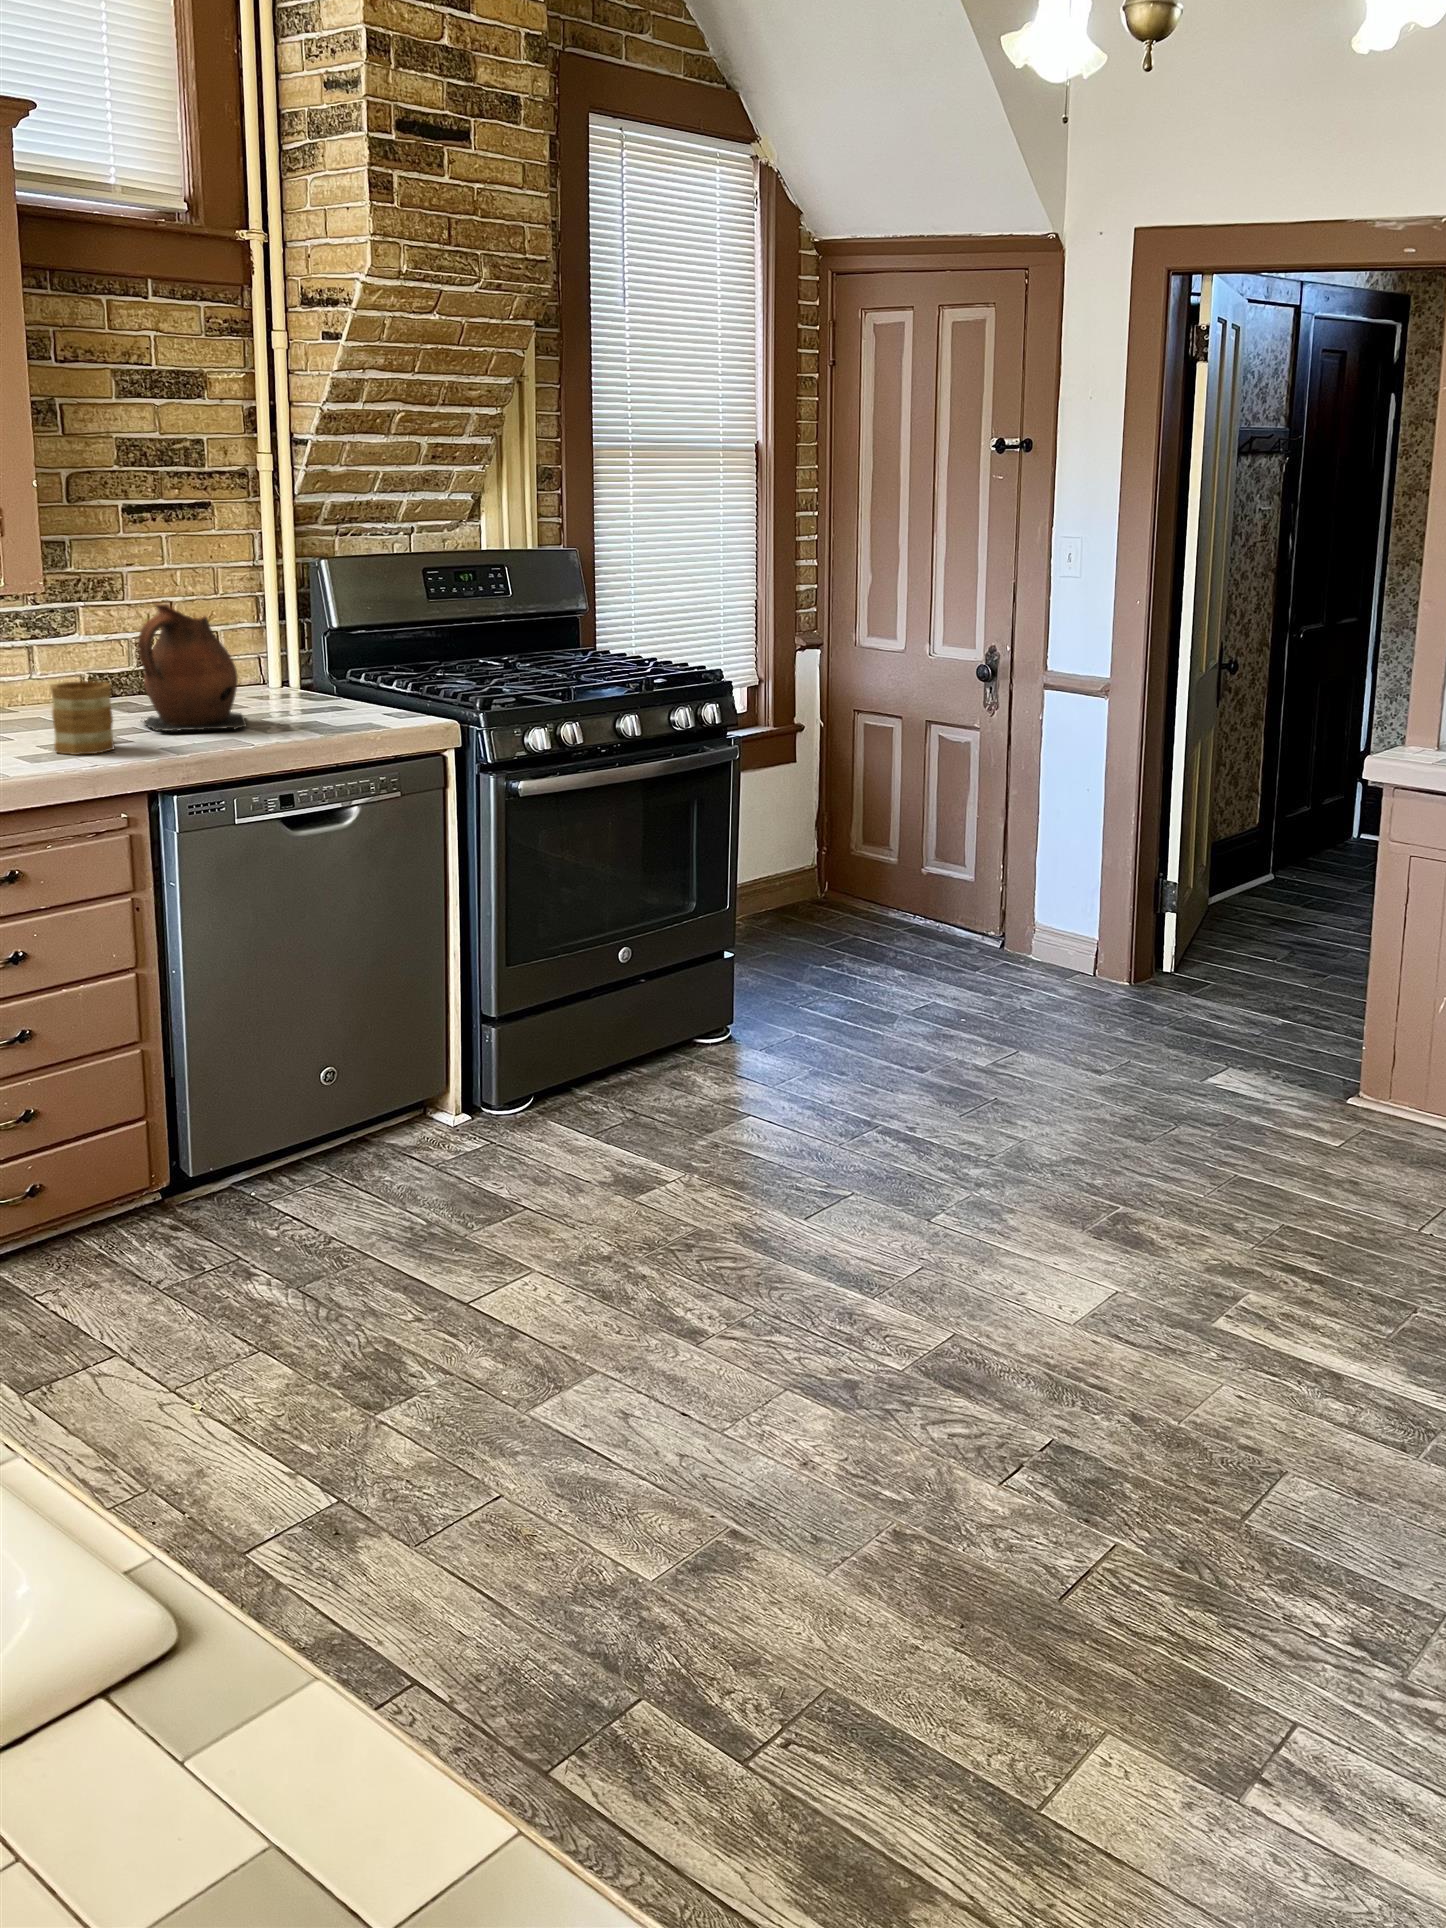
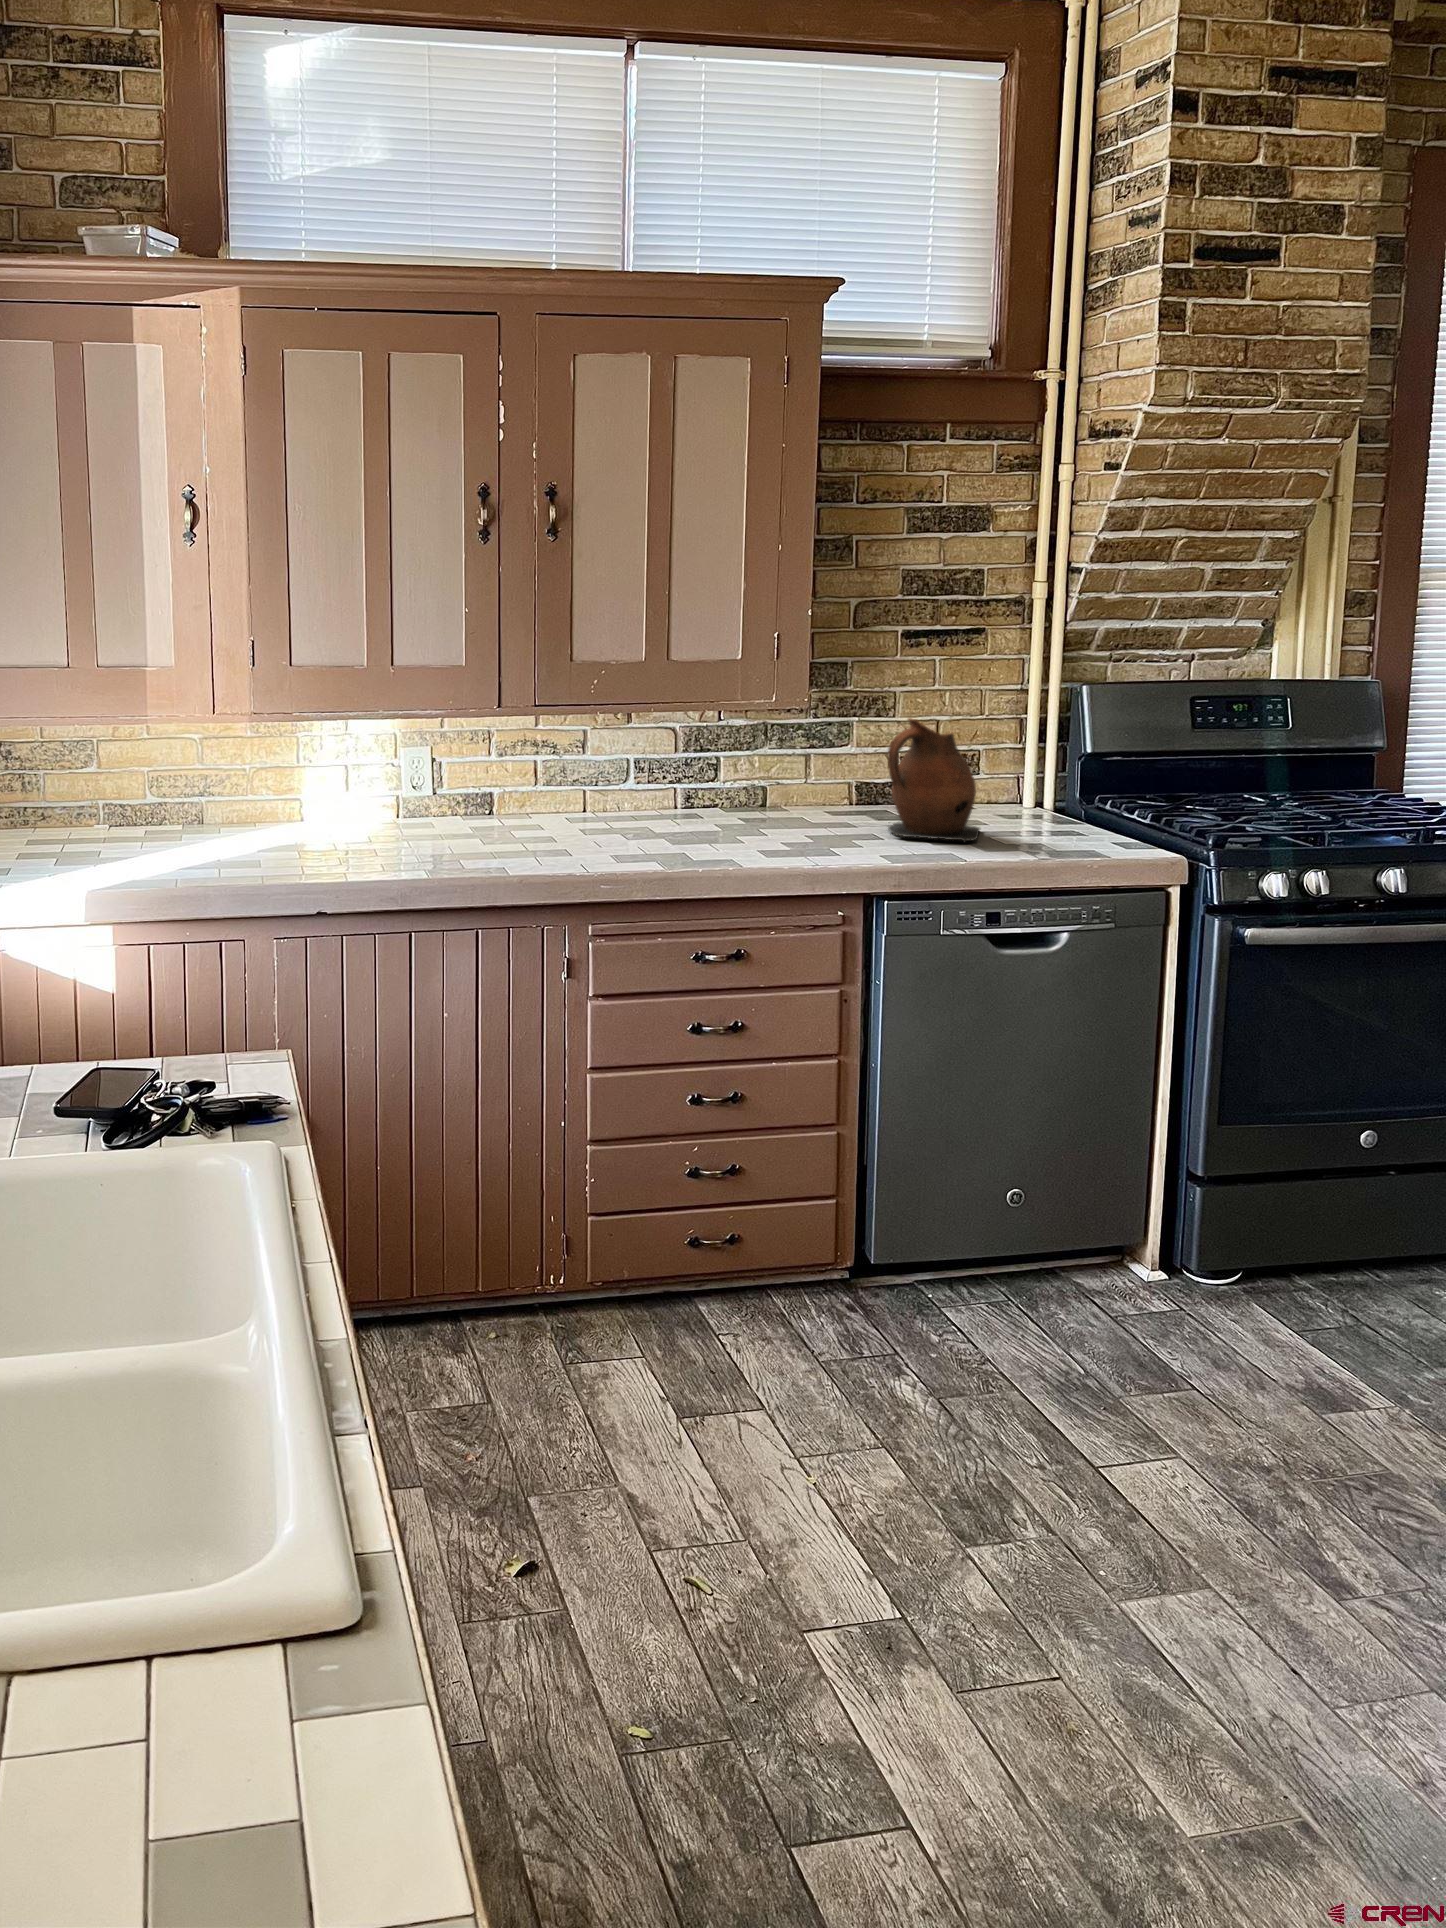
mug: present [50,681,114,755] -> none [800,783,852,850]

